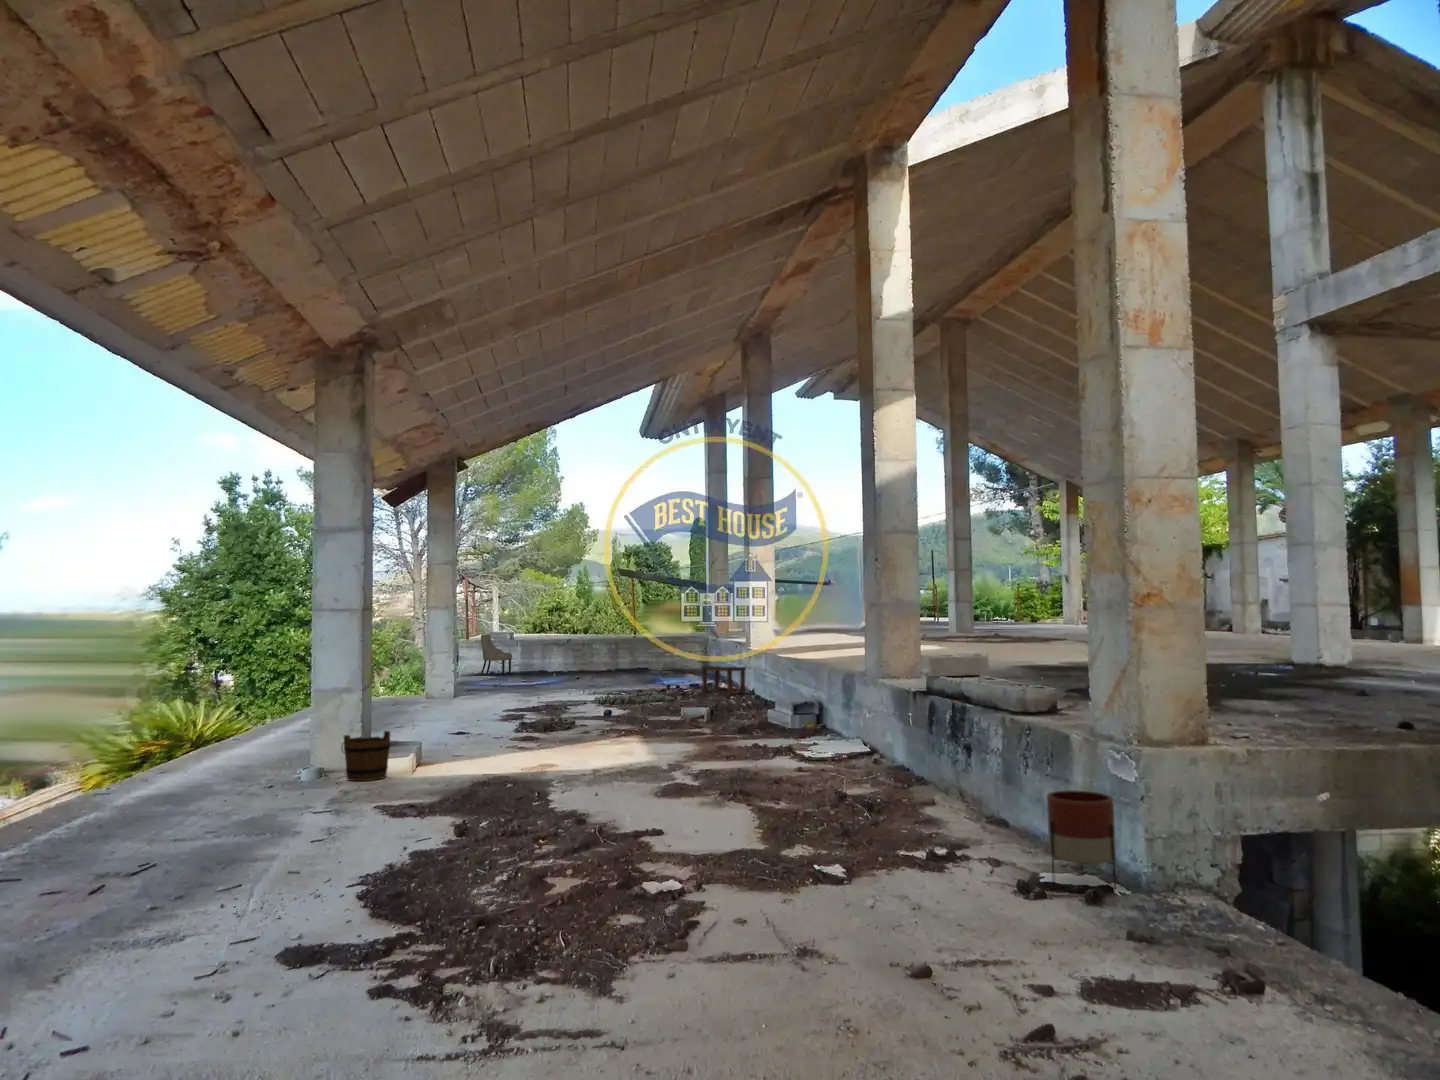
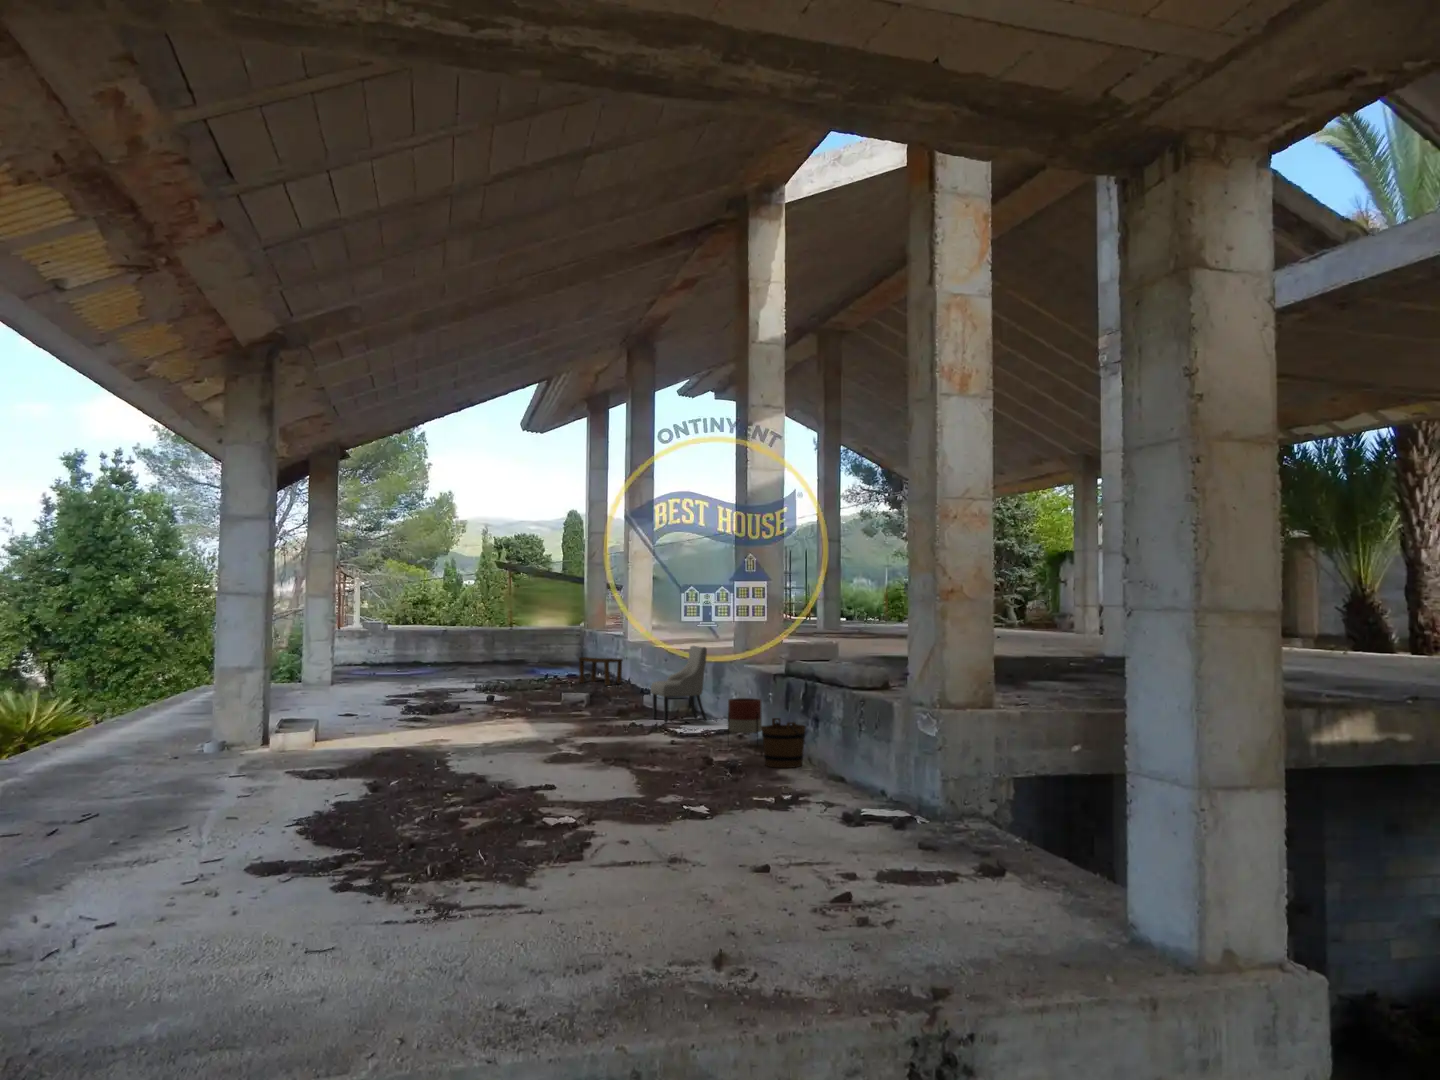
chair: present [481,634,512,675] -> present [651,646,707,723]
bucket: present [343,731,391,781] -> present [762,718,806,768]
planter: present [1047,790,1116,889] -> present [728,698,762,734]

